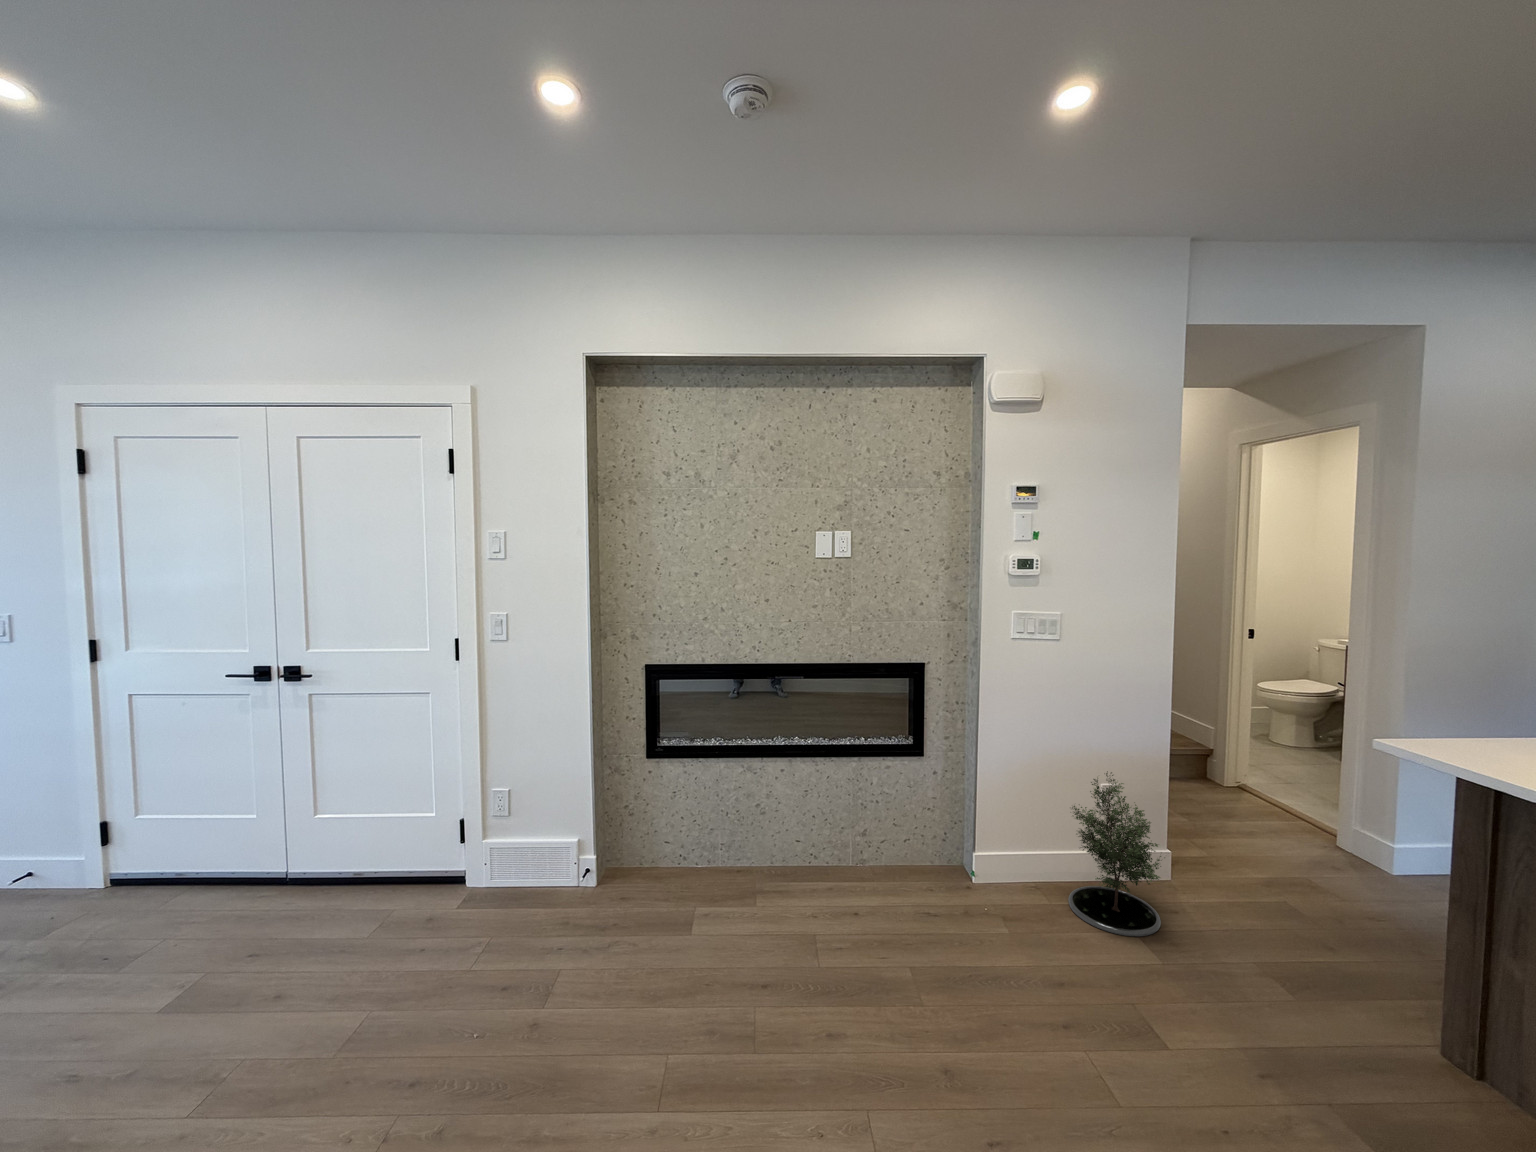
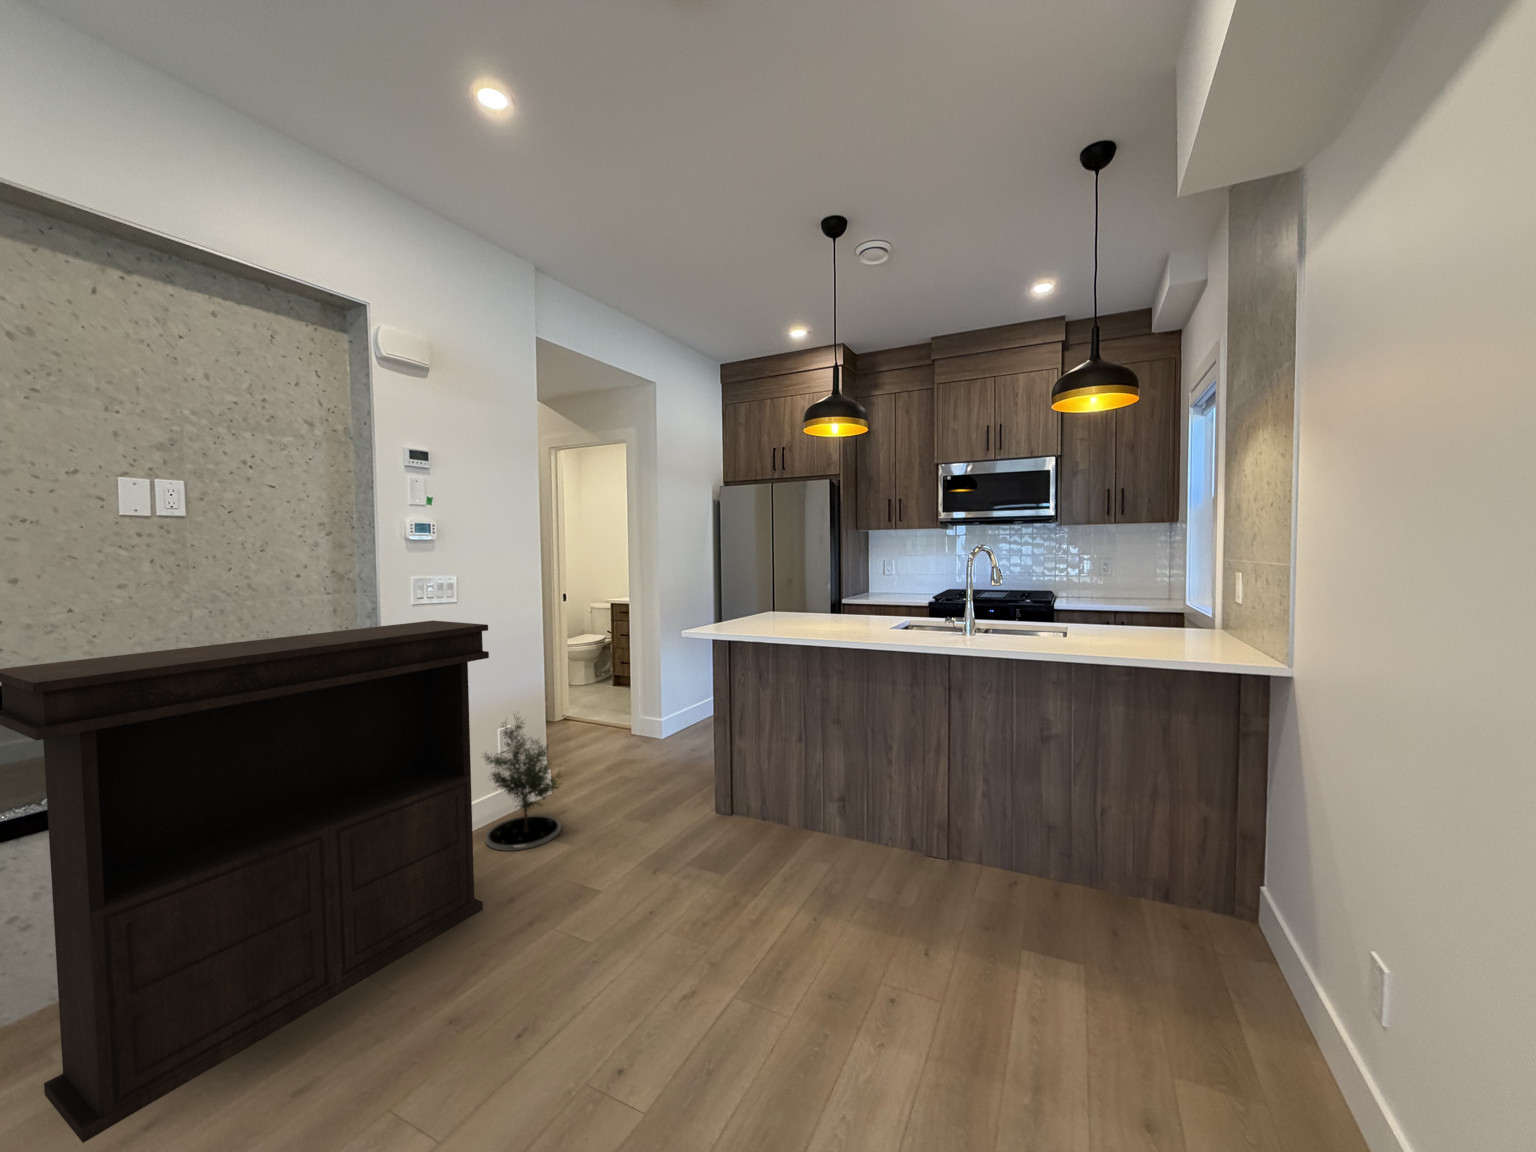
console table: none [728,660,1051,973] -> present [0,621,489,1143]

